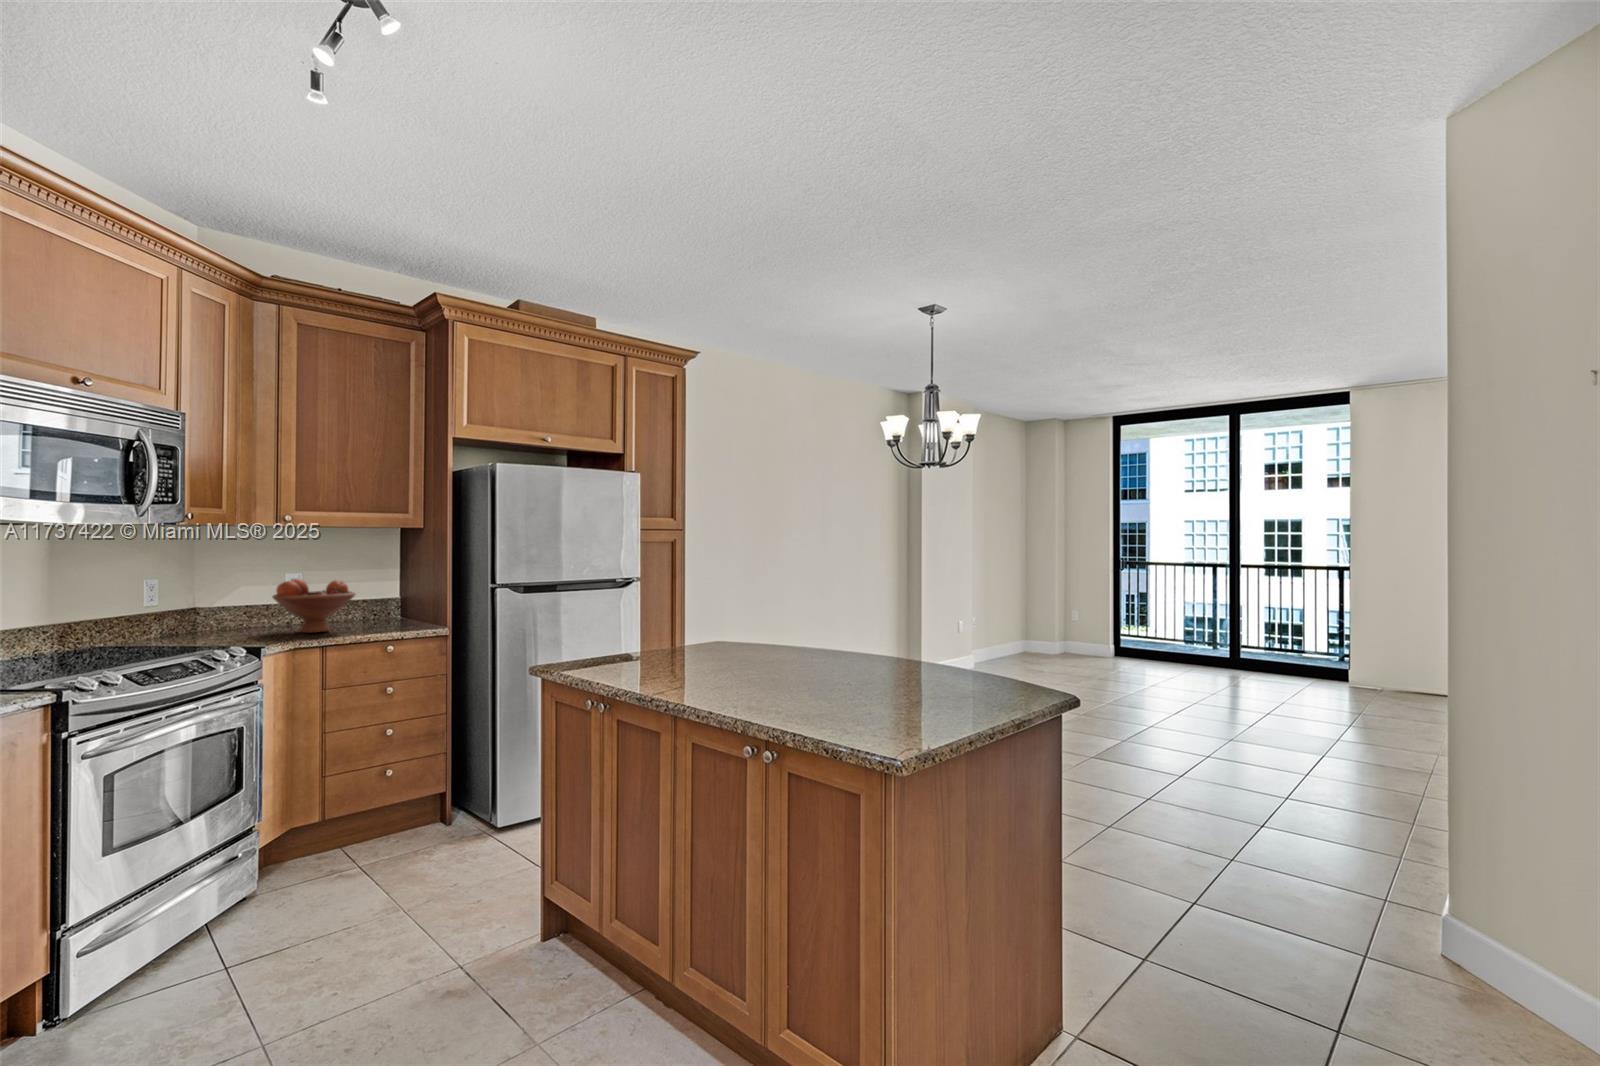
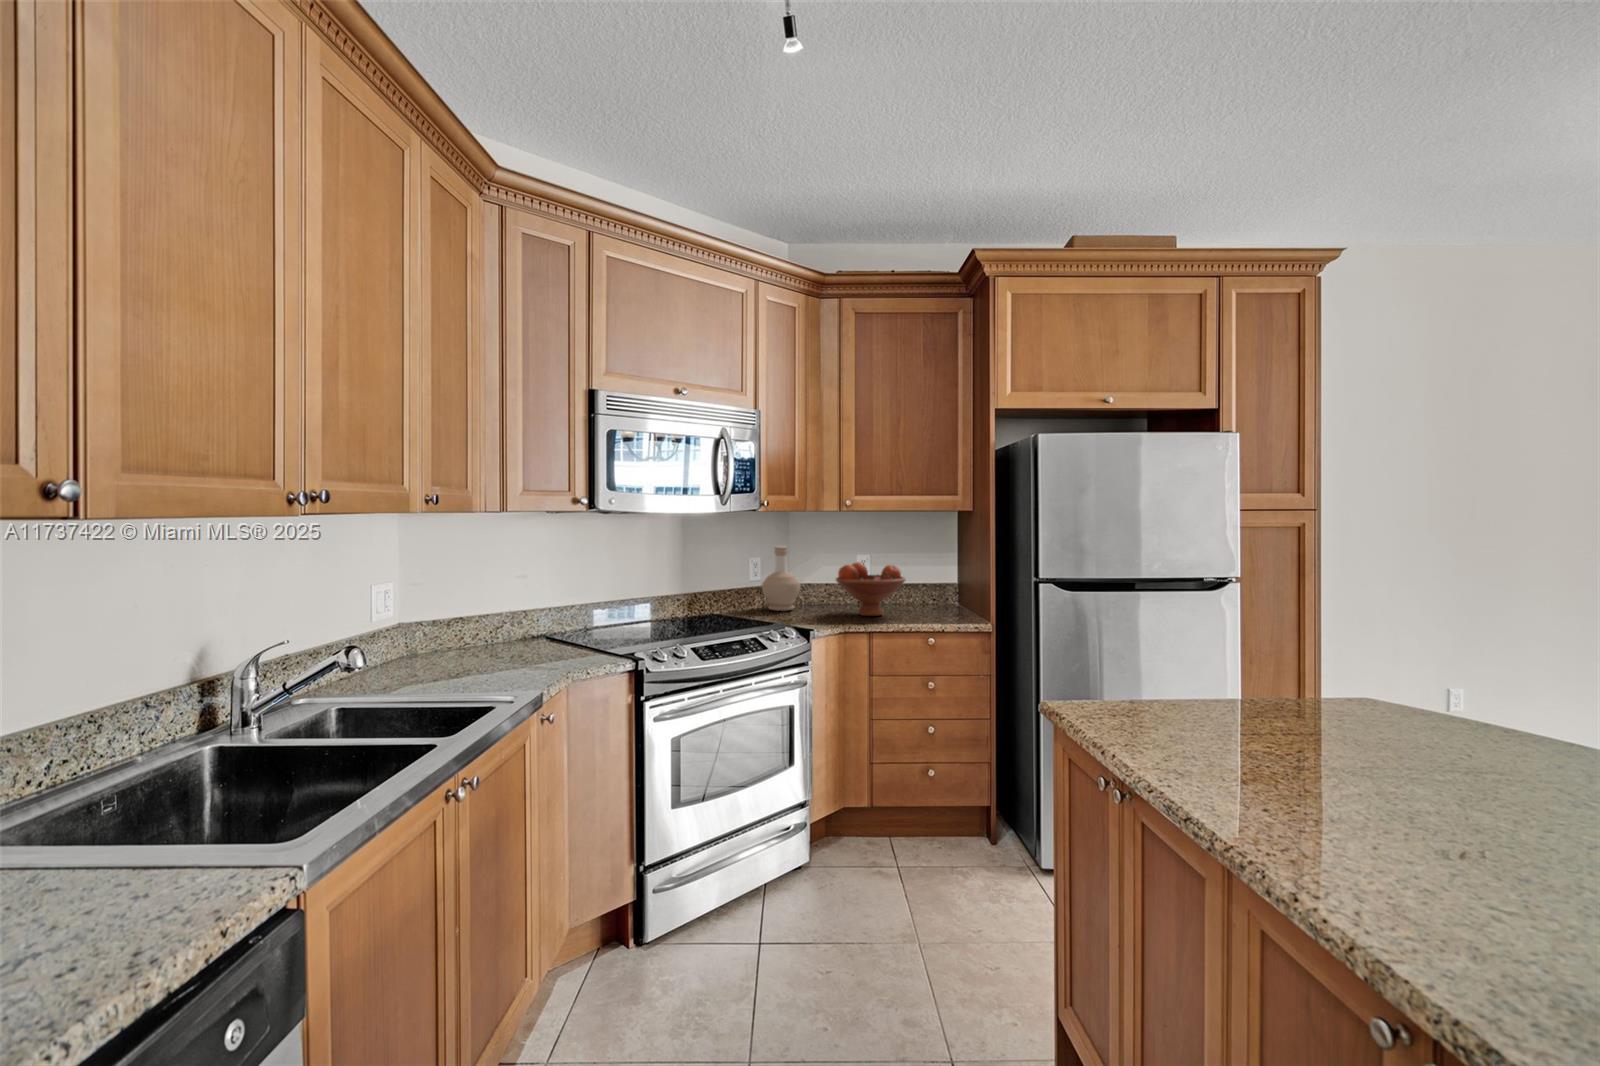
bottle: none [169,564,223,636] -> present [762,546,800,611]

